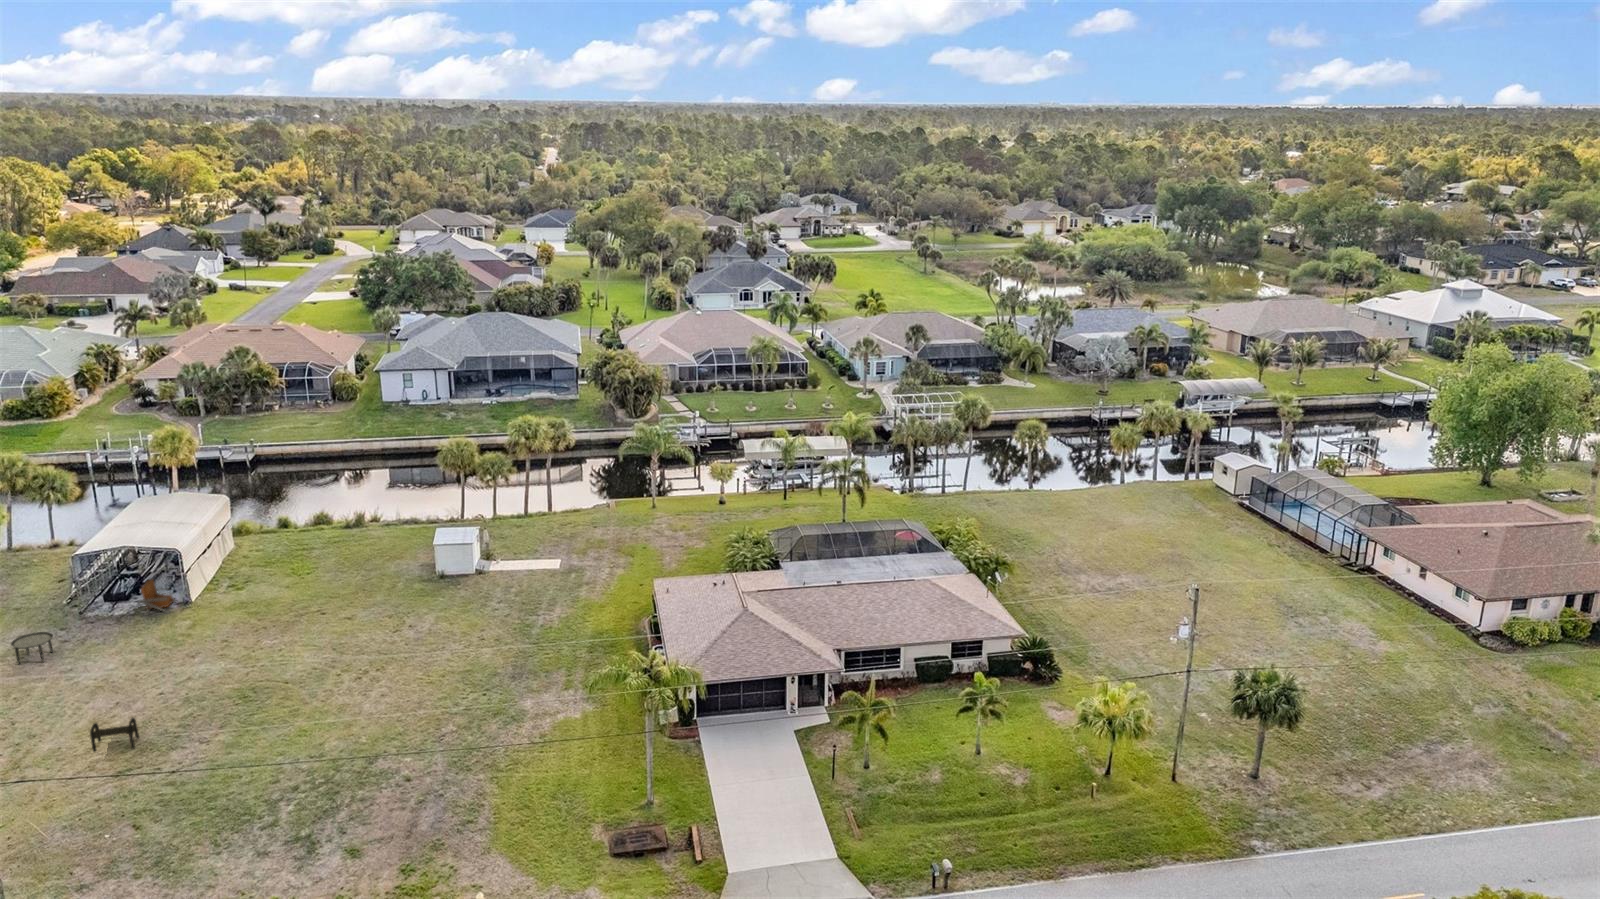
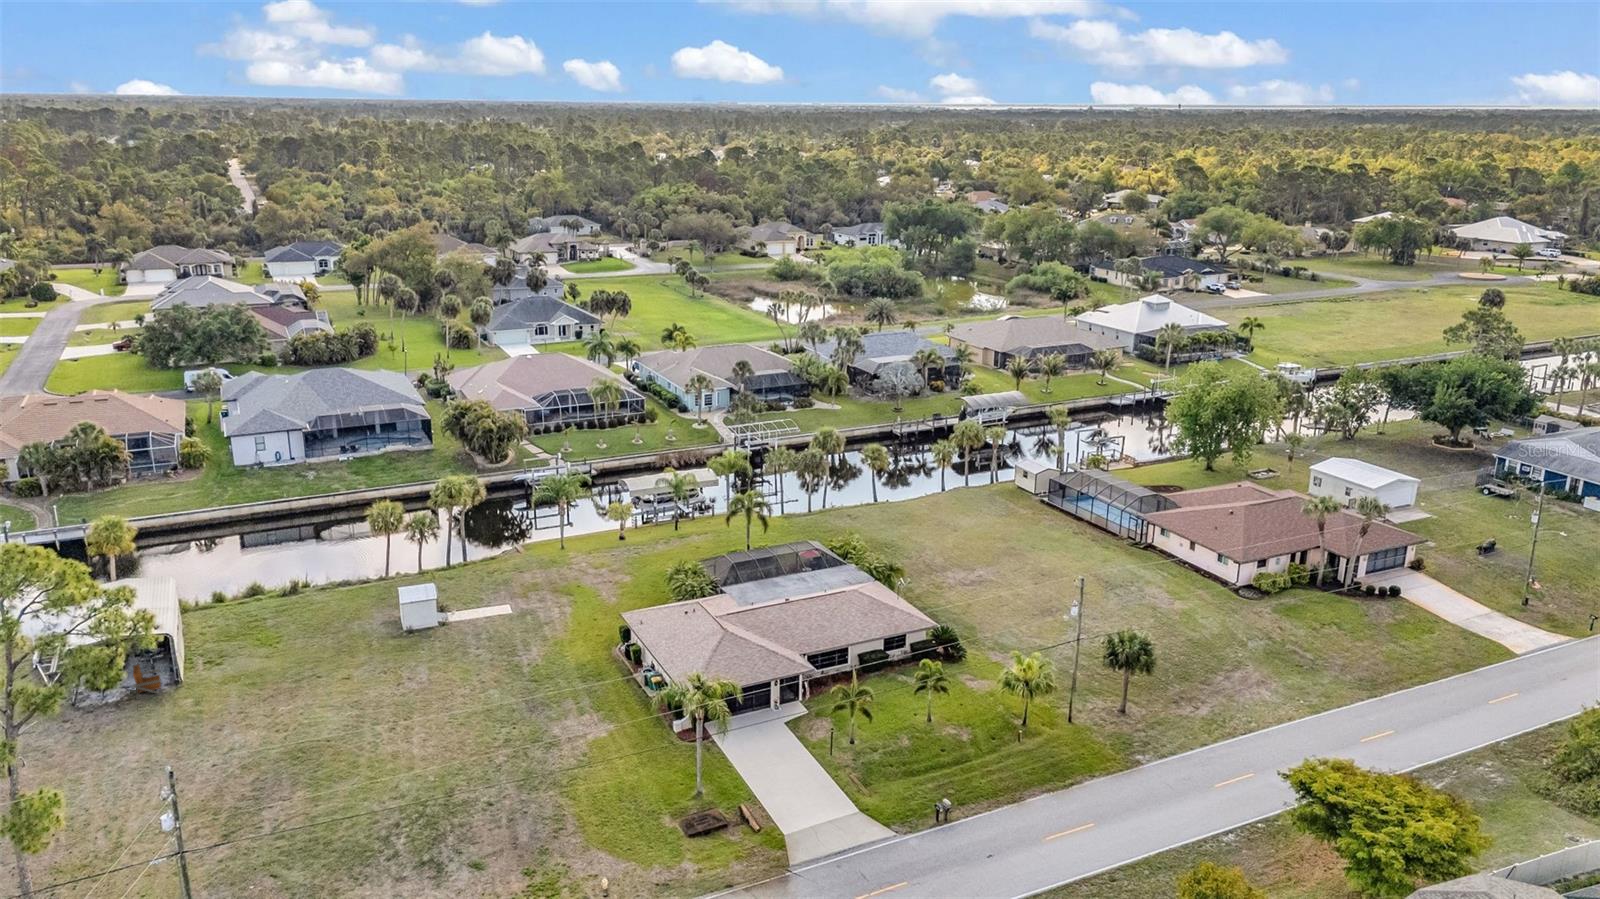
round table: present [11,632,53,664] -> none [30,726,70,760]
bench: present [90,718,139,752] -> none [178,789,220,827]

